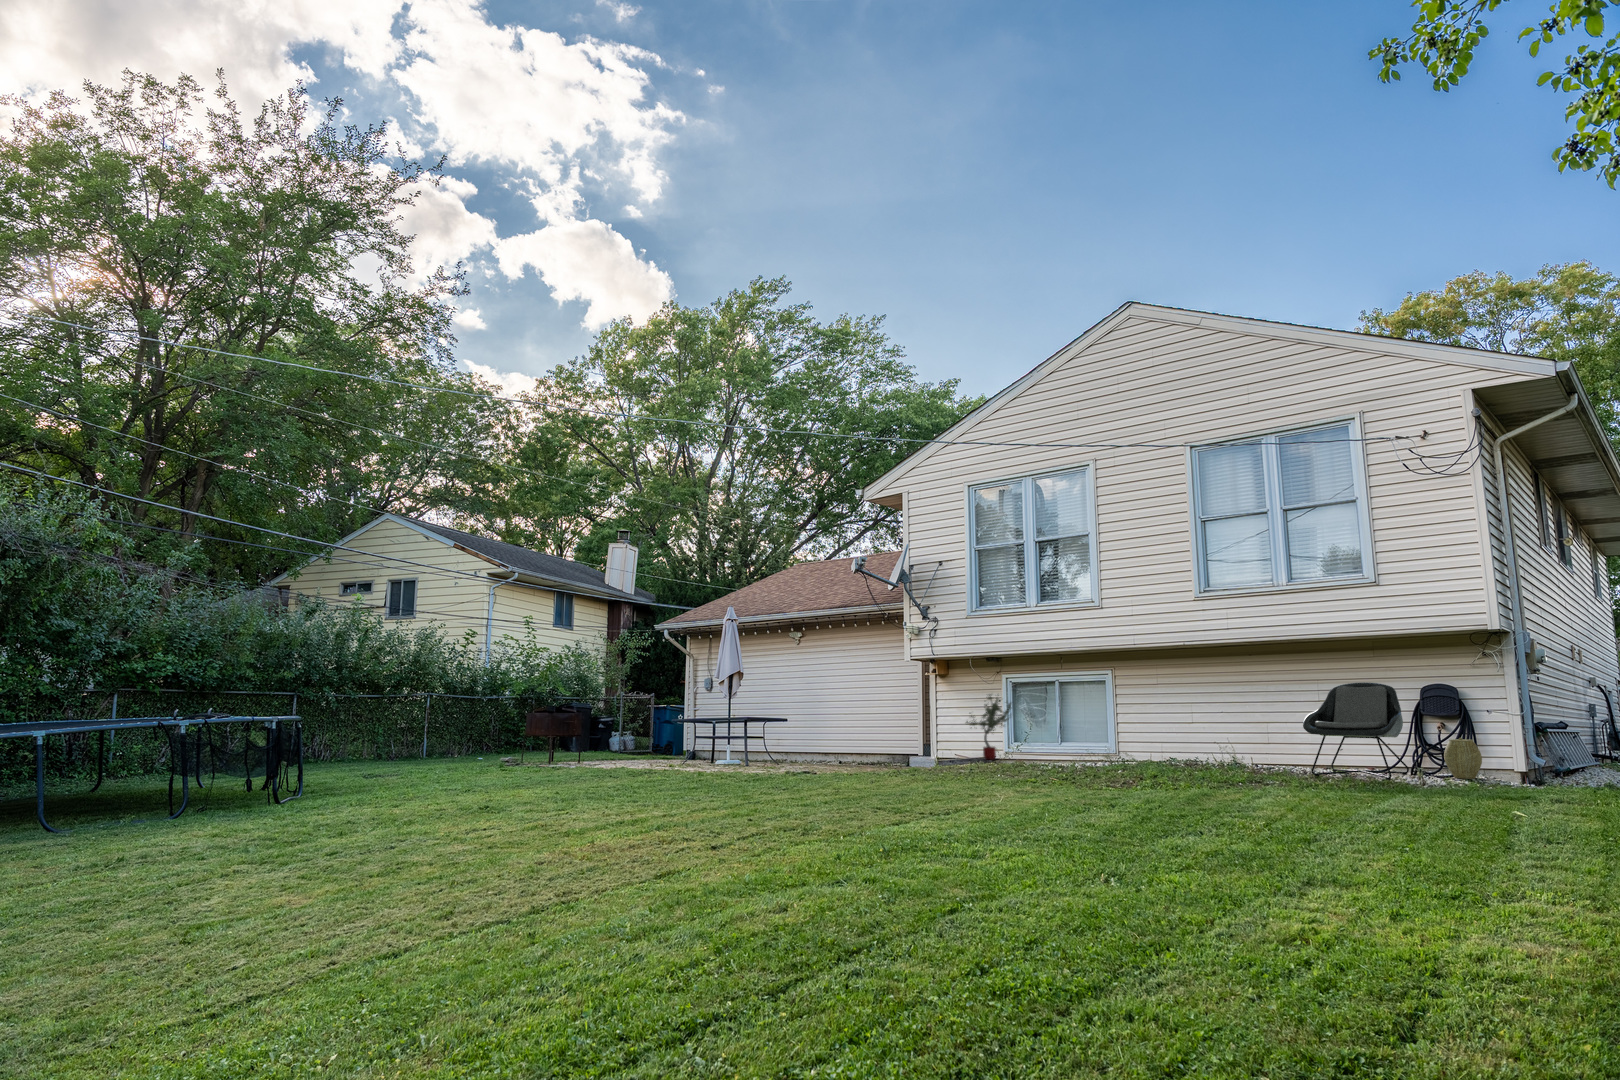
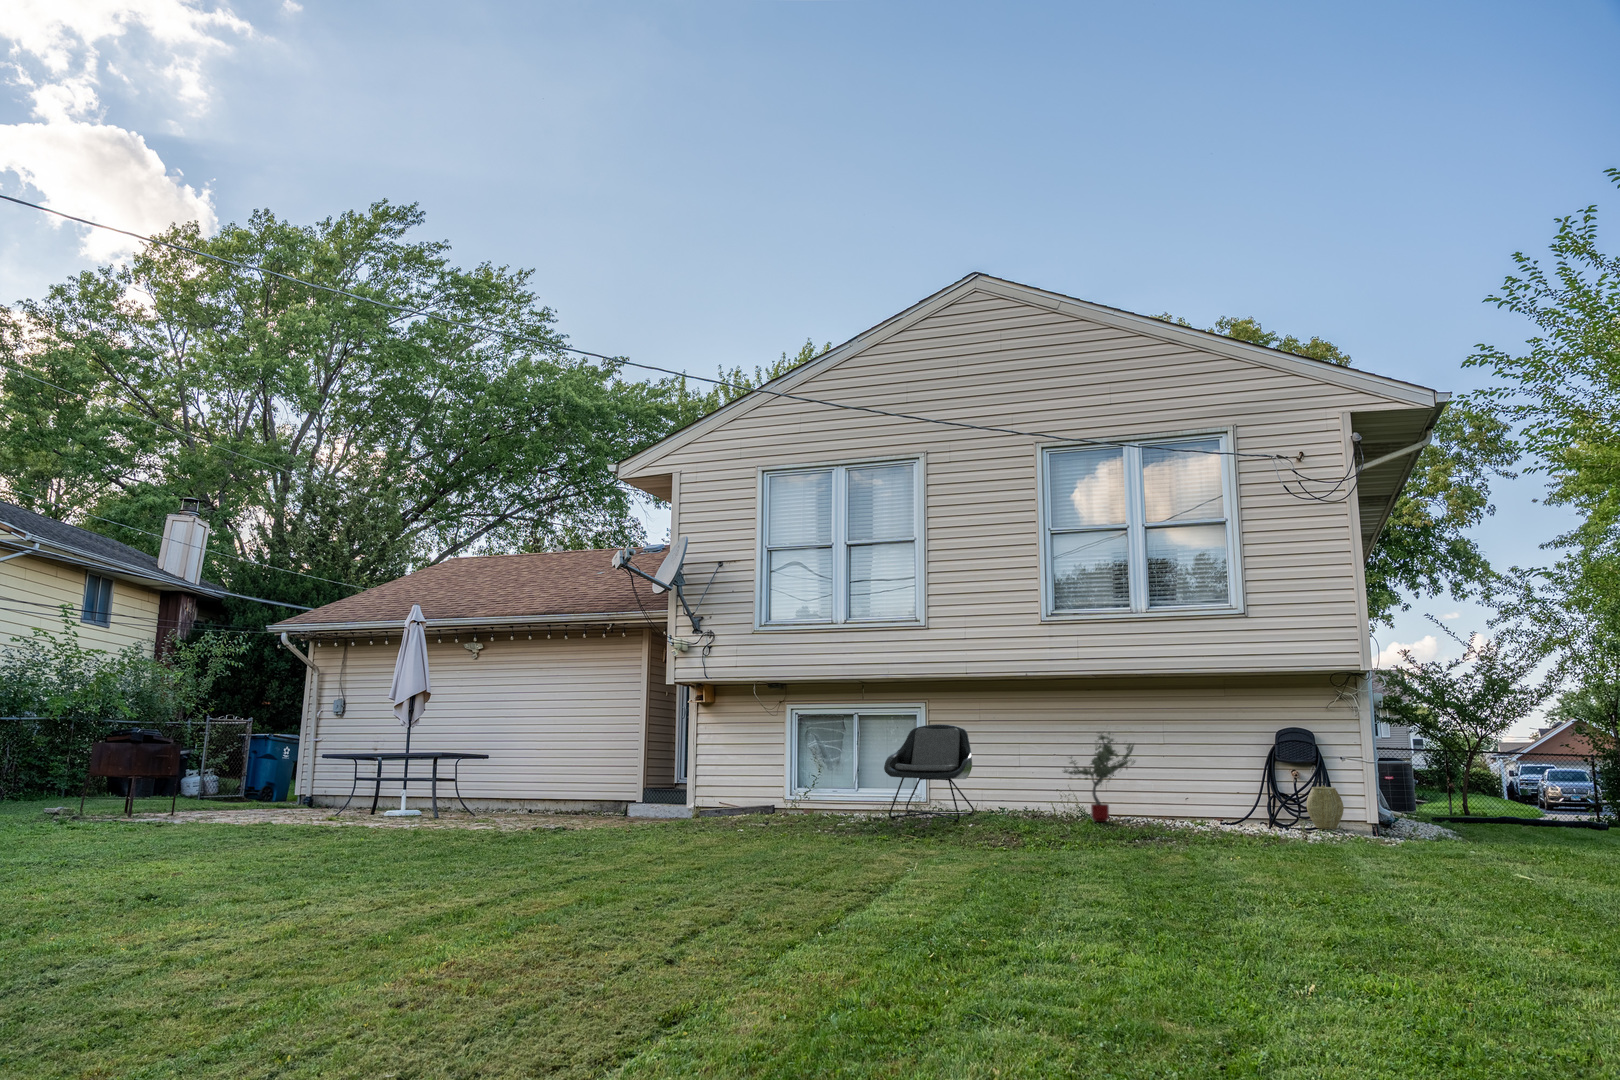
lounge chair: present [1303,682,1409,780] -> present [884,724,974,822]
potted tree: present [966,694,1011,760] -> present [1064,732,1135,822]

